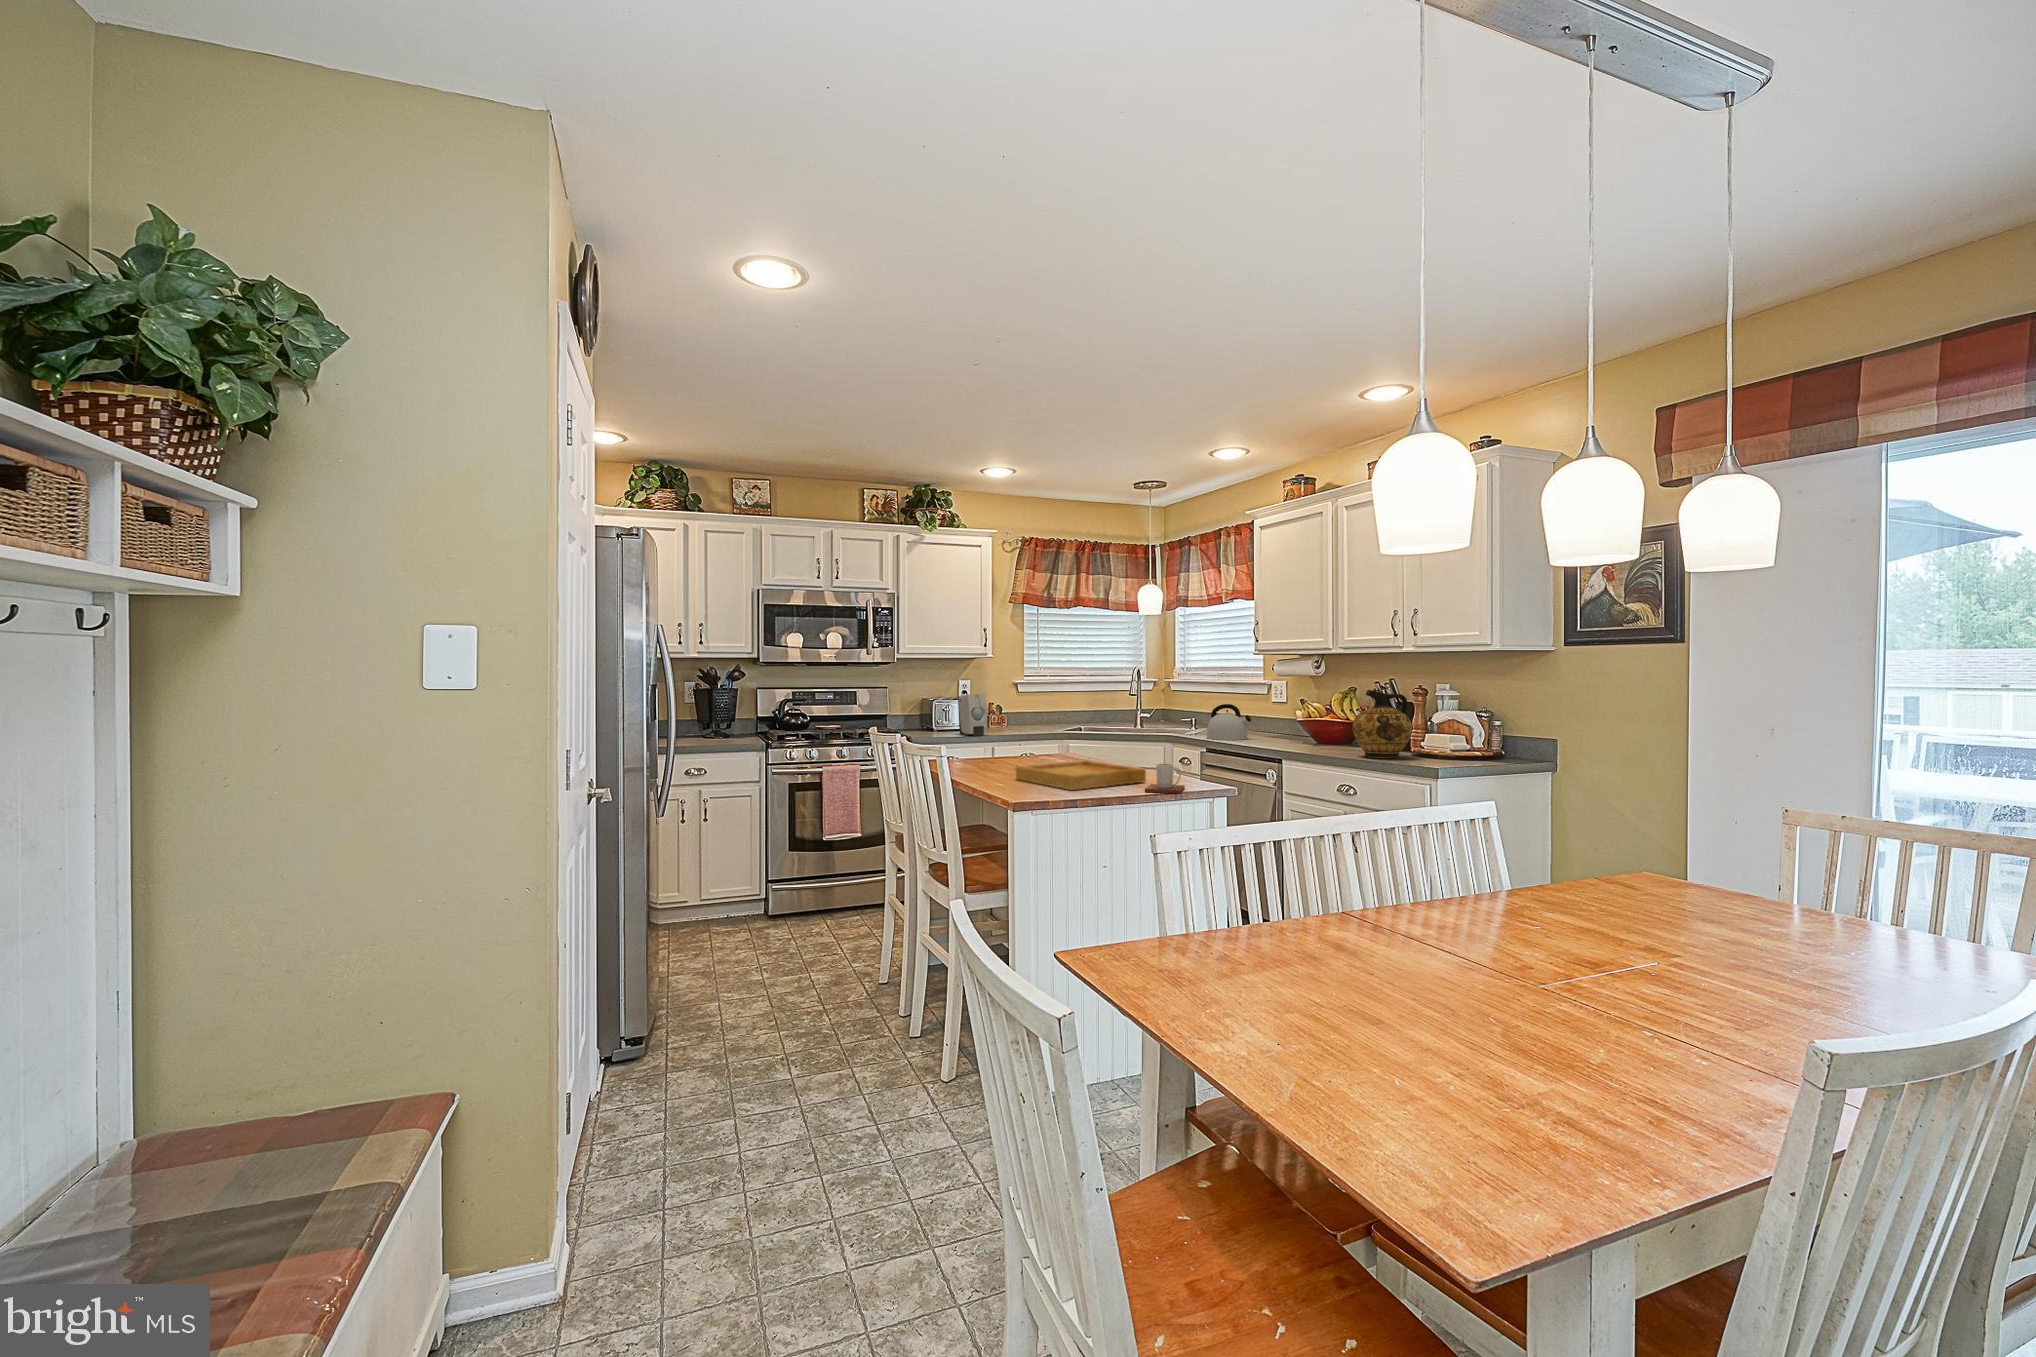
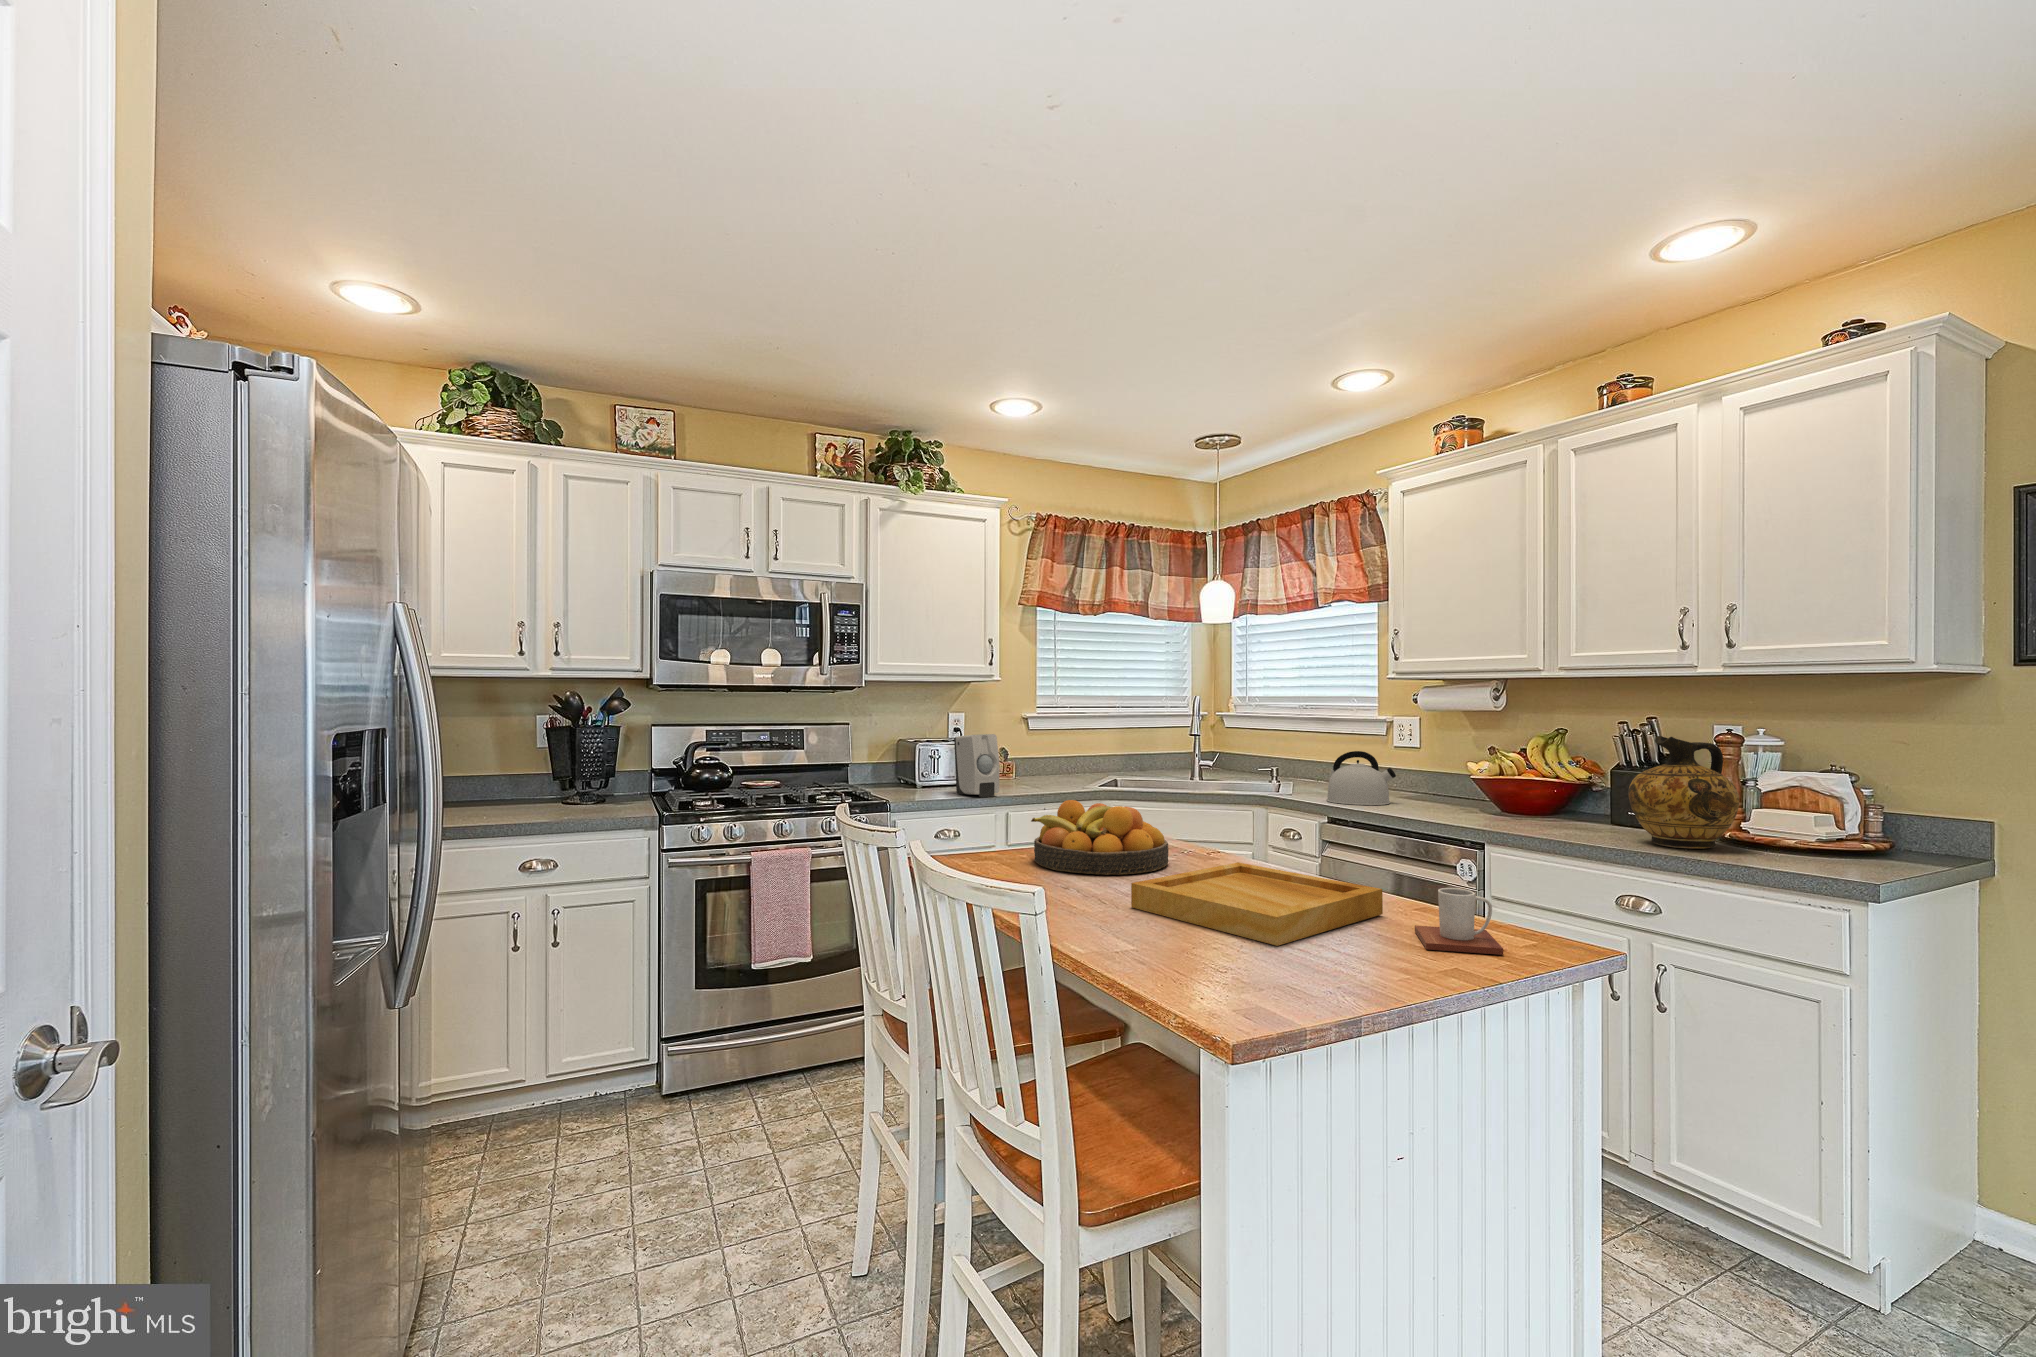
fruit bowl: none [979,729,1060,769] -> present [1031,800,1168,875]

